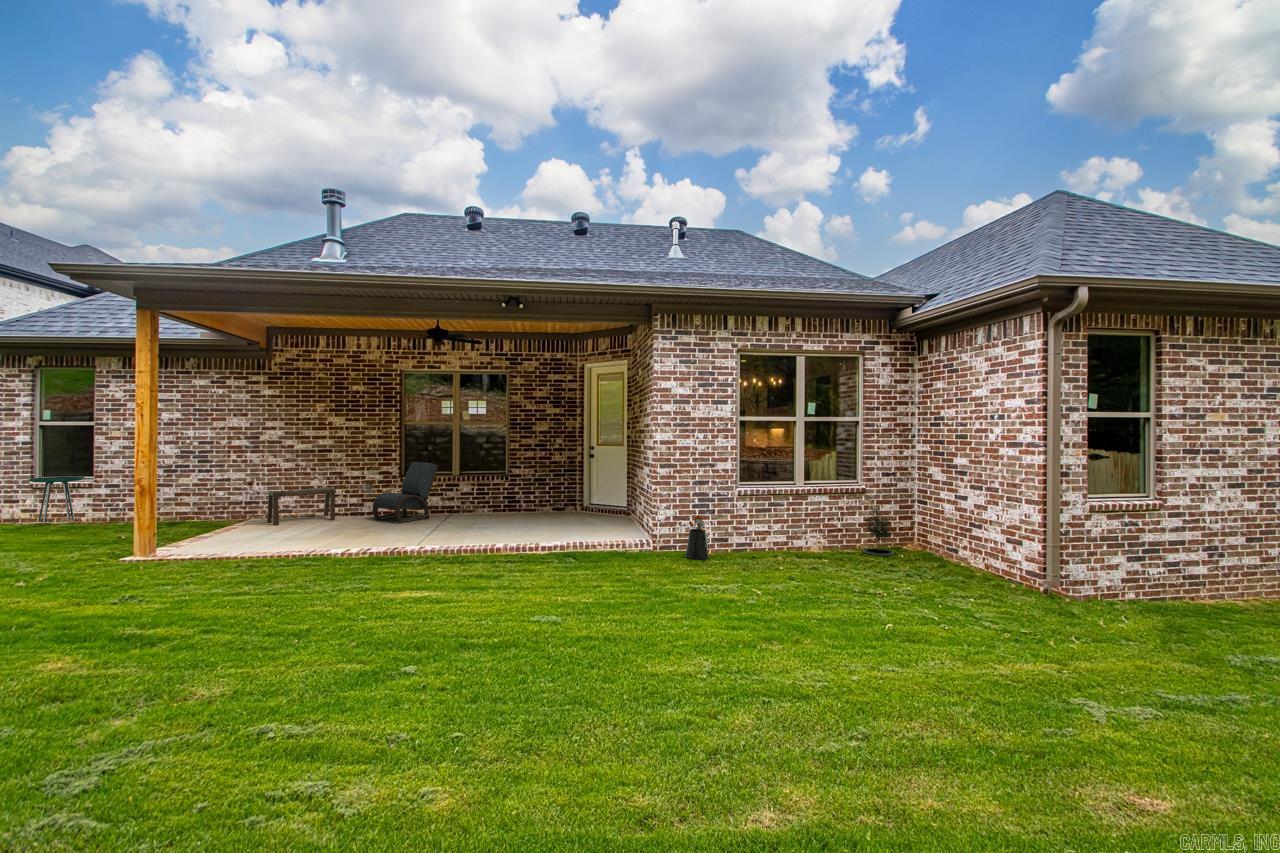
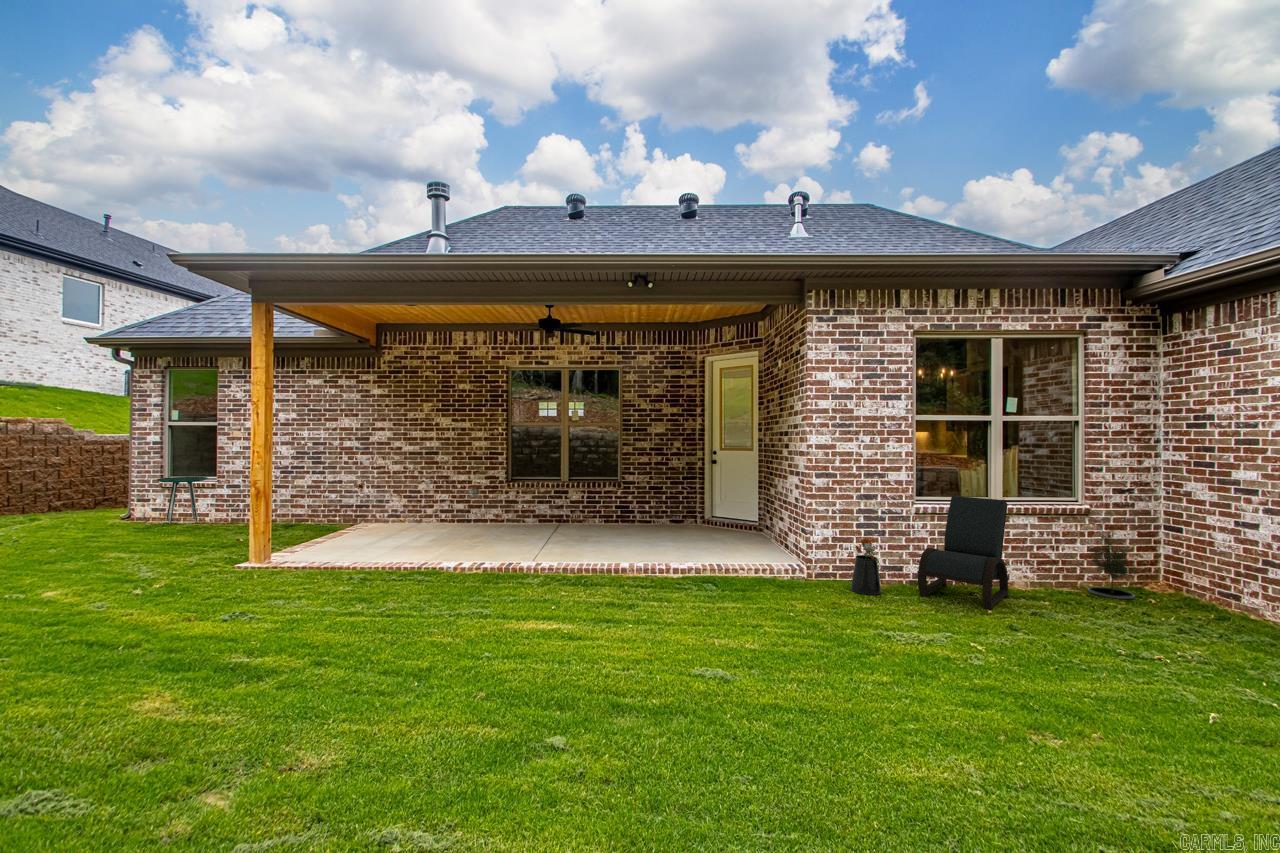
lounge chair: present [372,462,438,523] -> present [917,496,1009,610]
bench: present [267,487,336,525] -> none [375,491,443,531]

